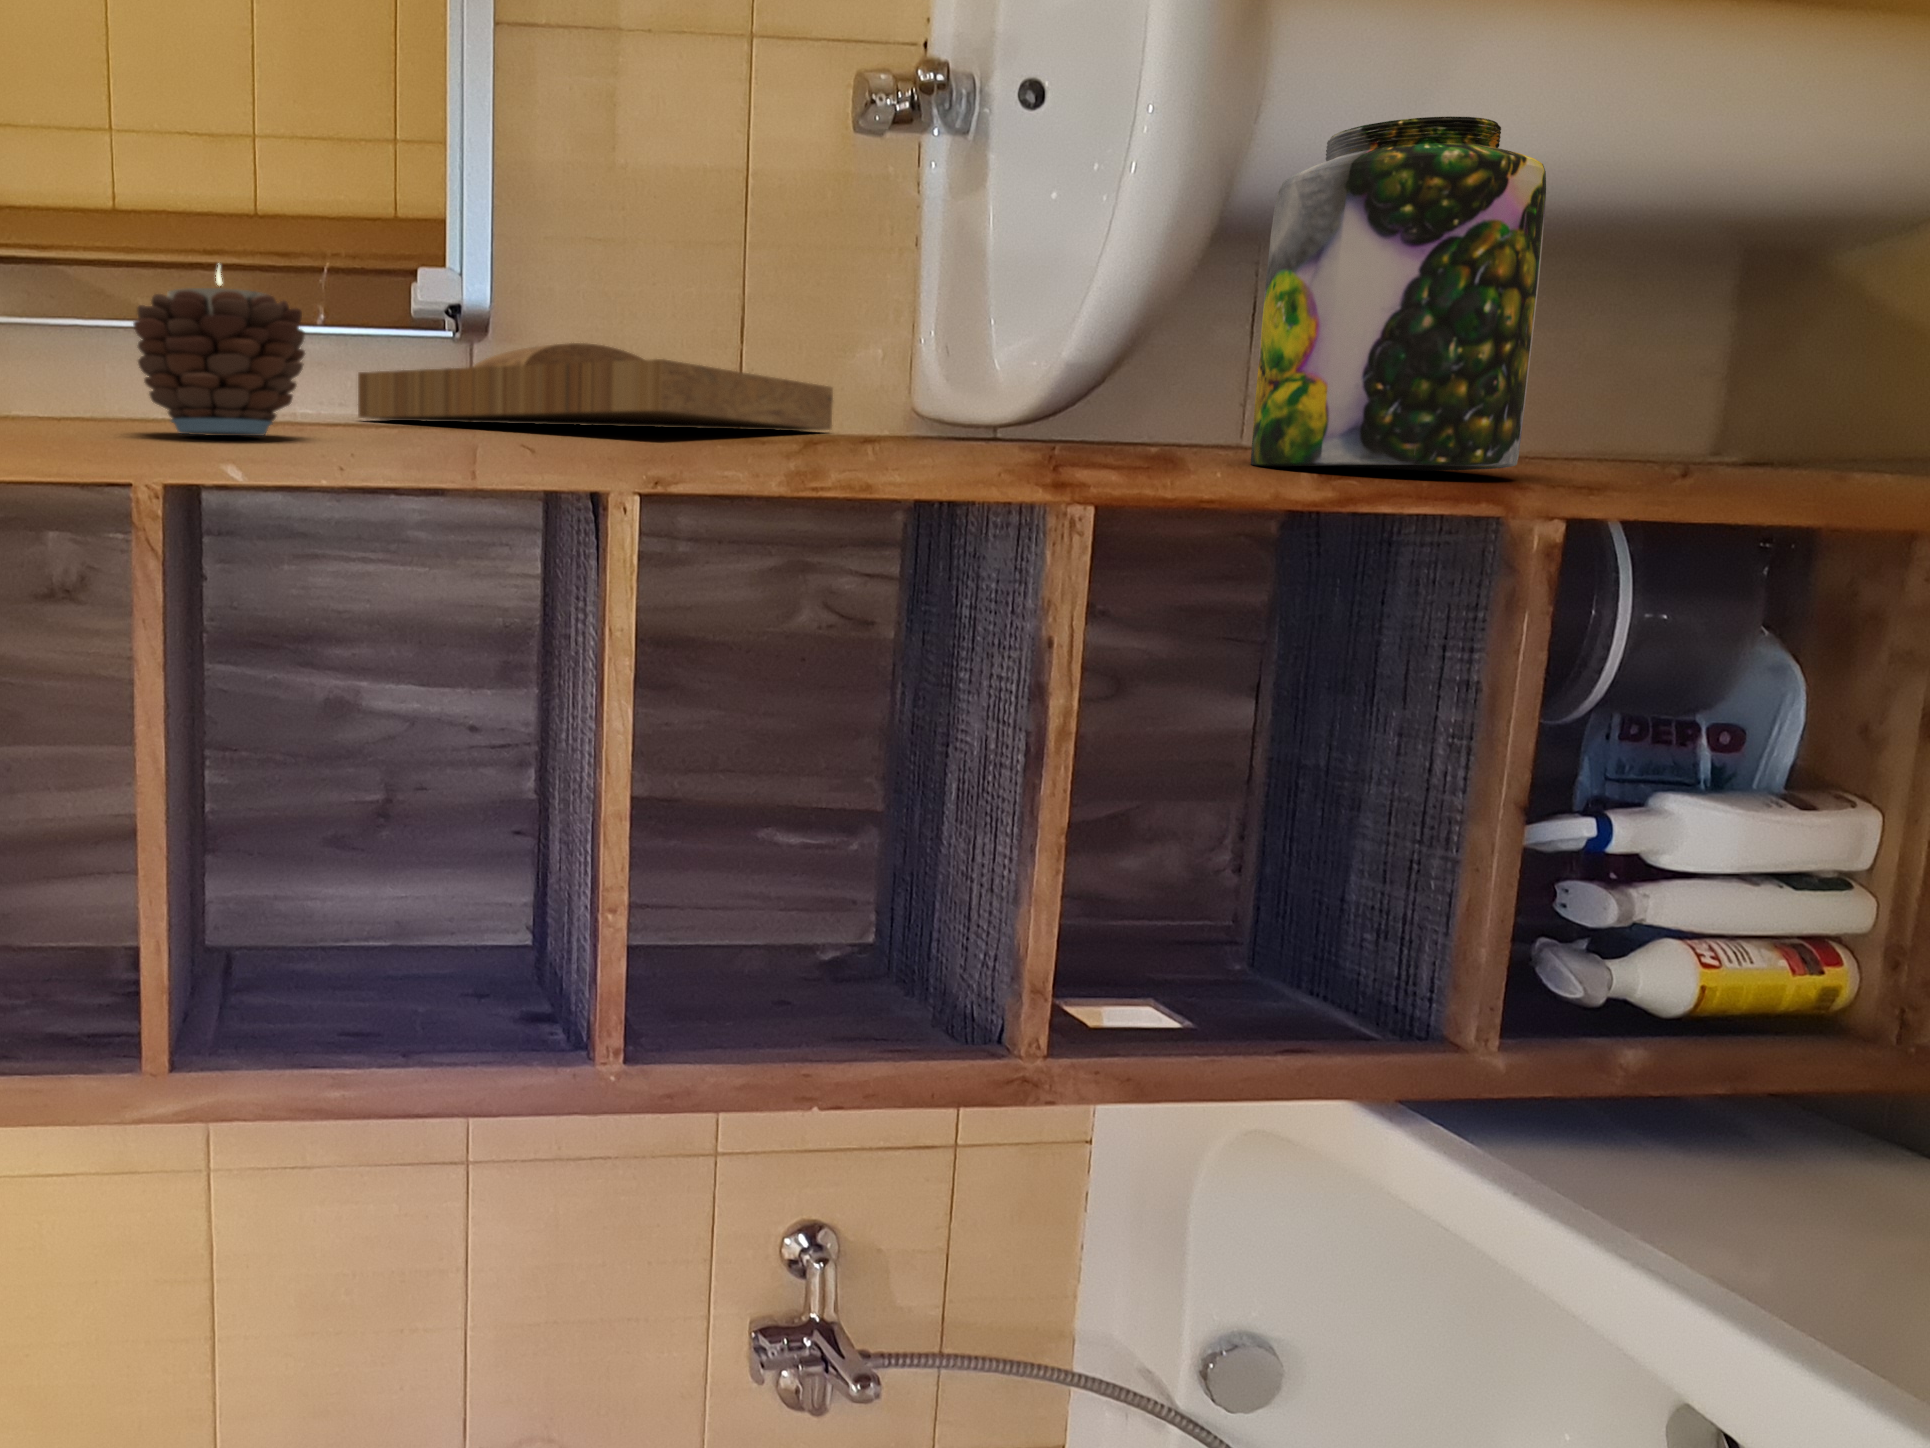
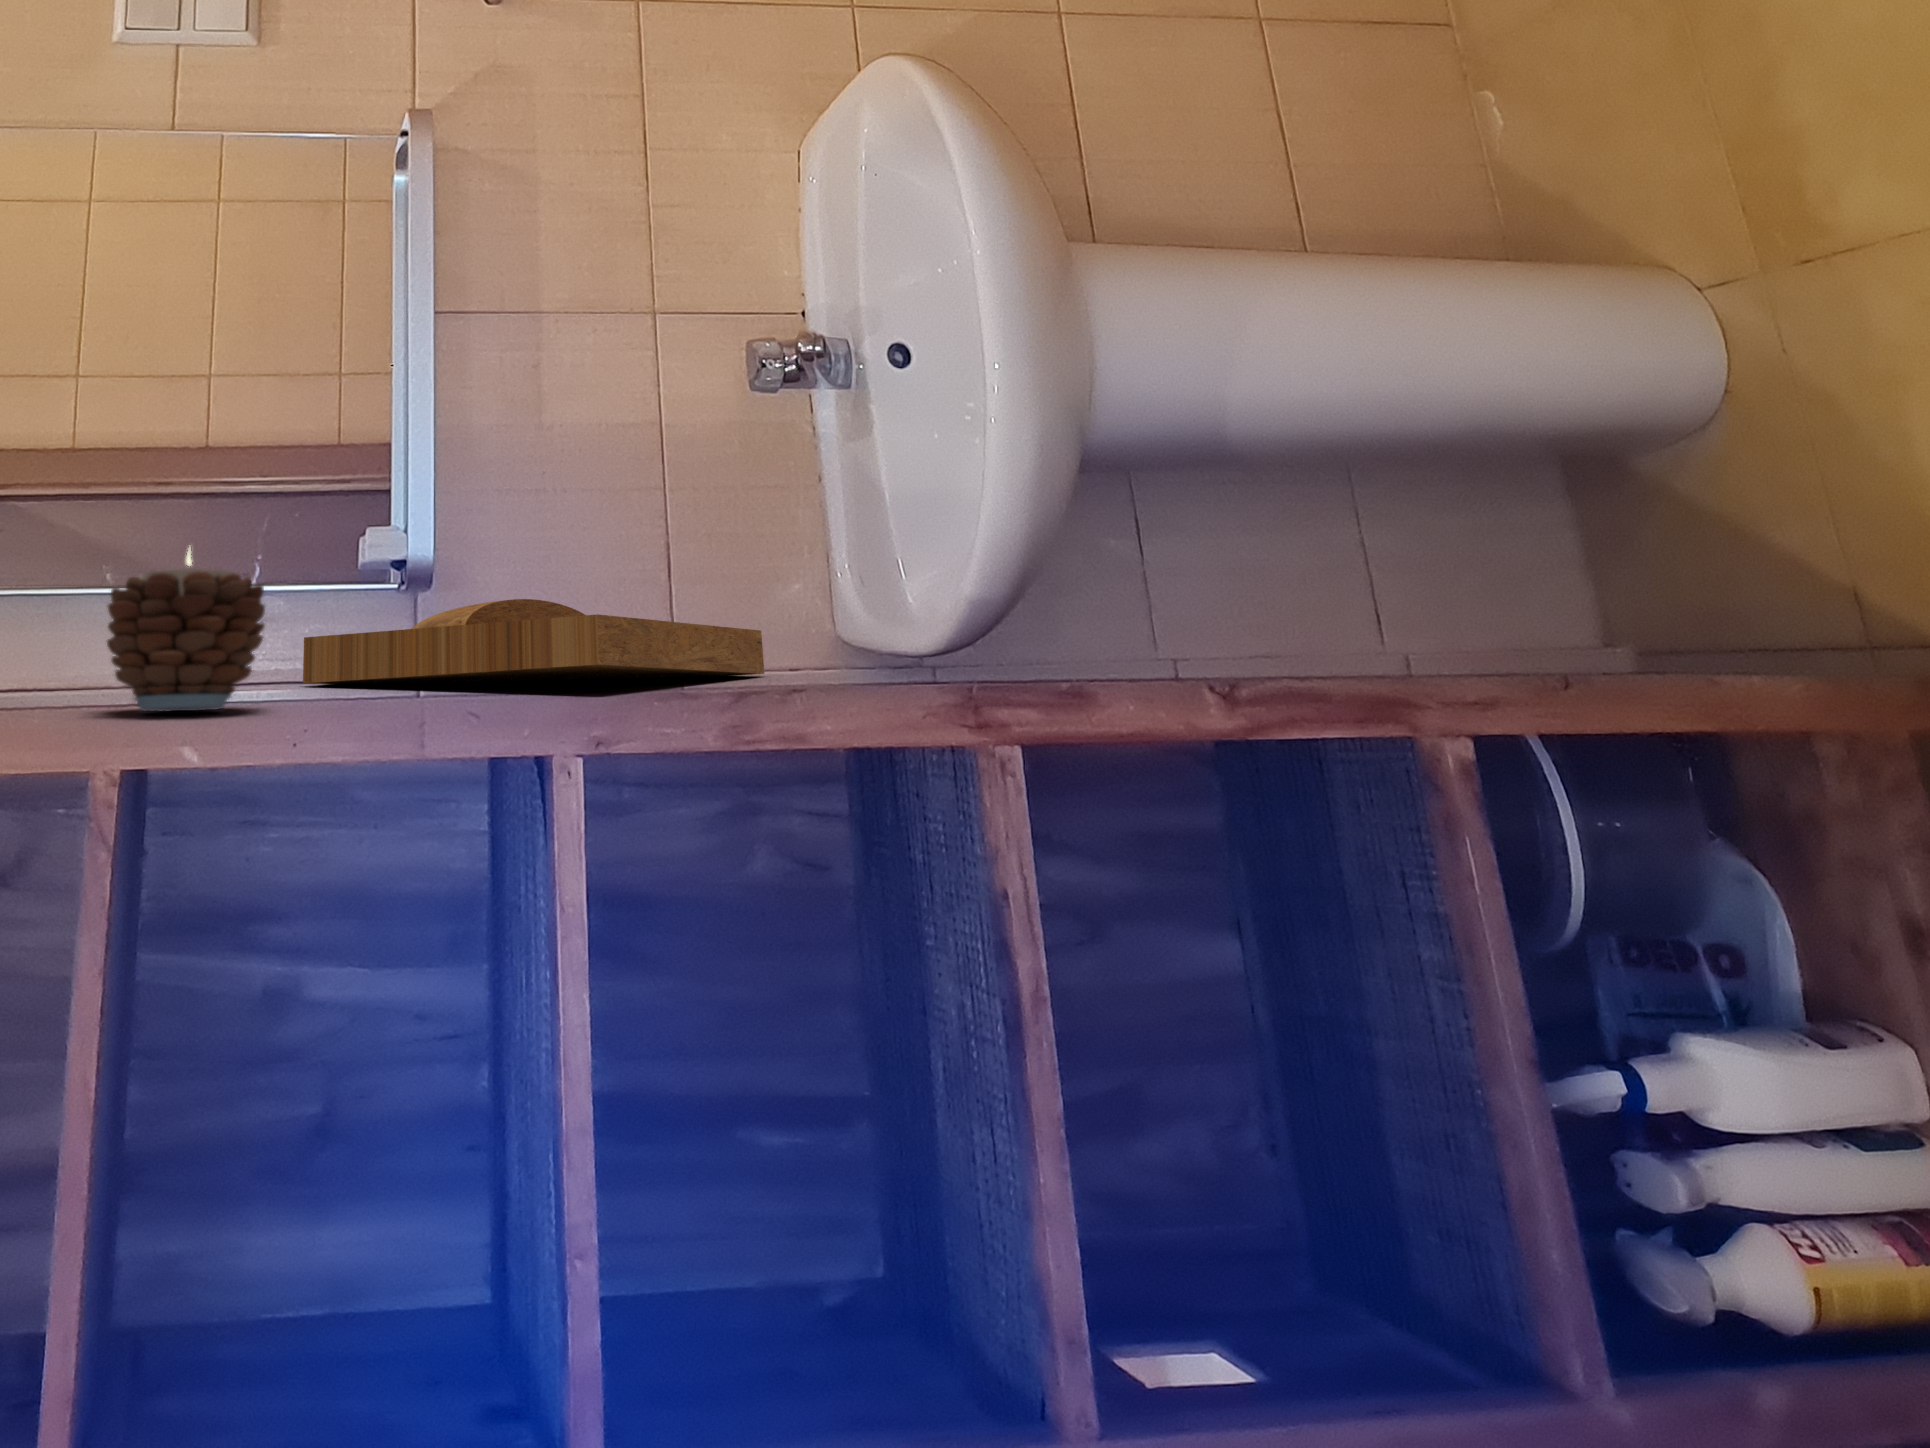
jar: present [1251,116,1546,471] -> none [1129,375,1405,695]

